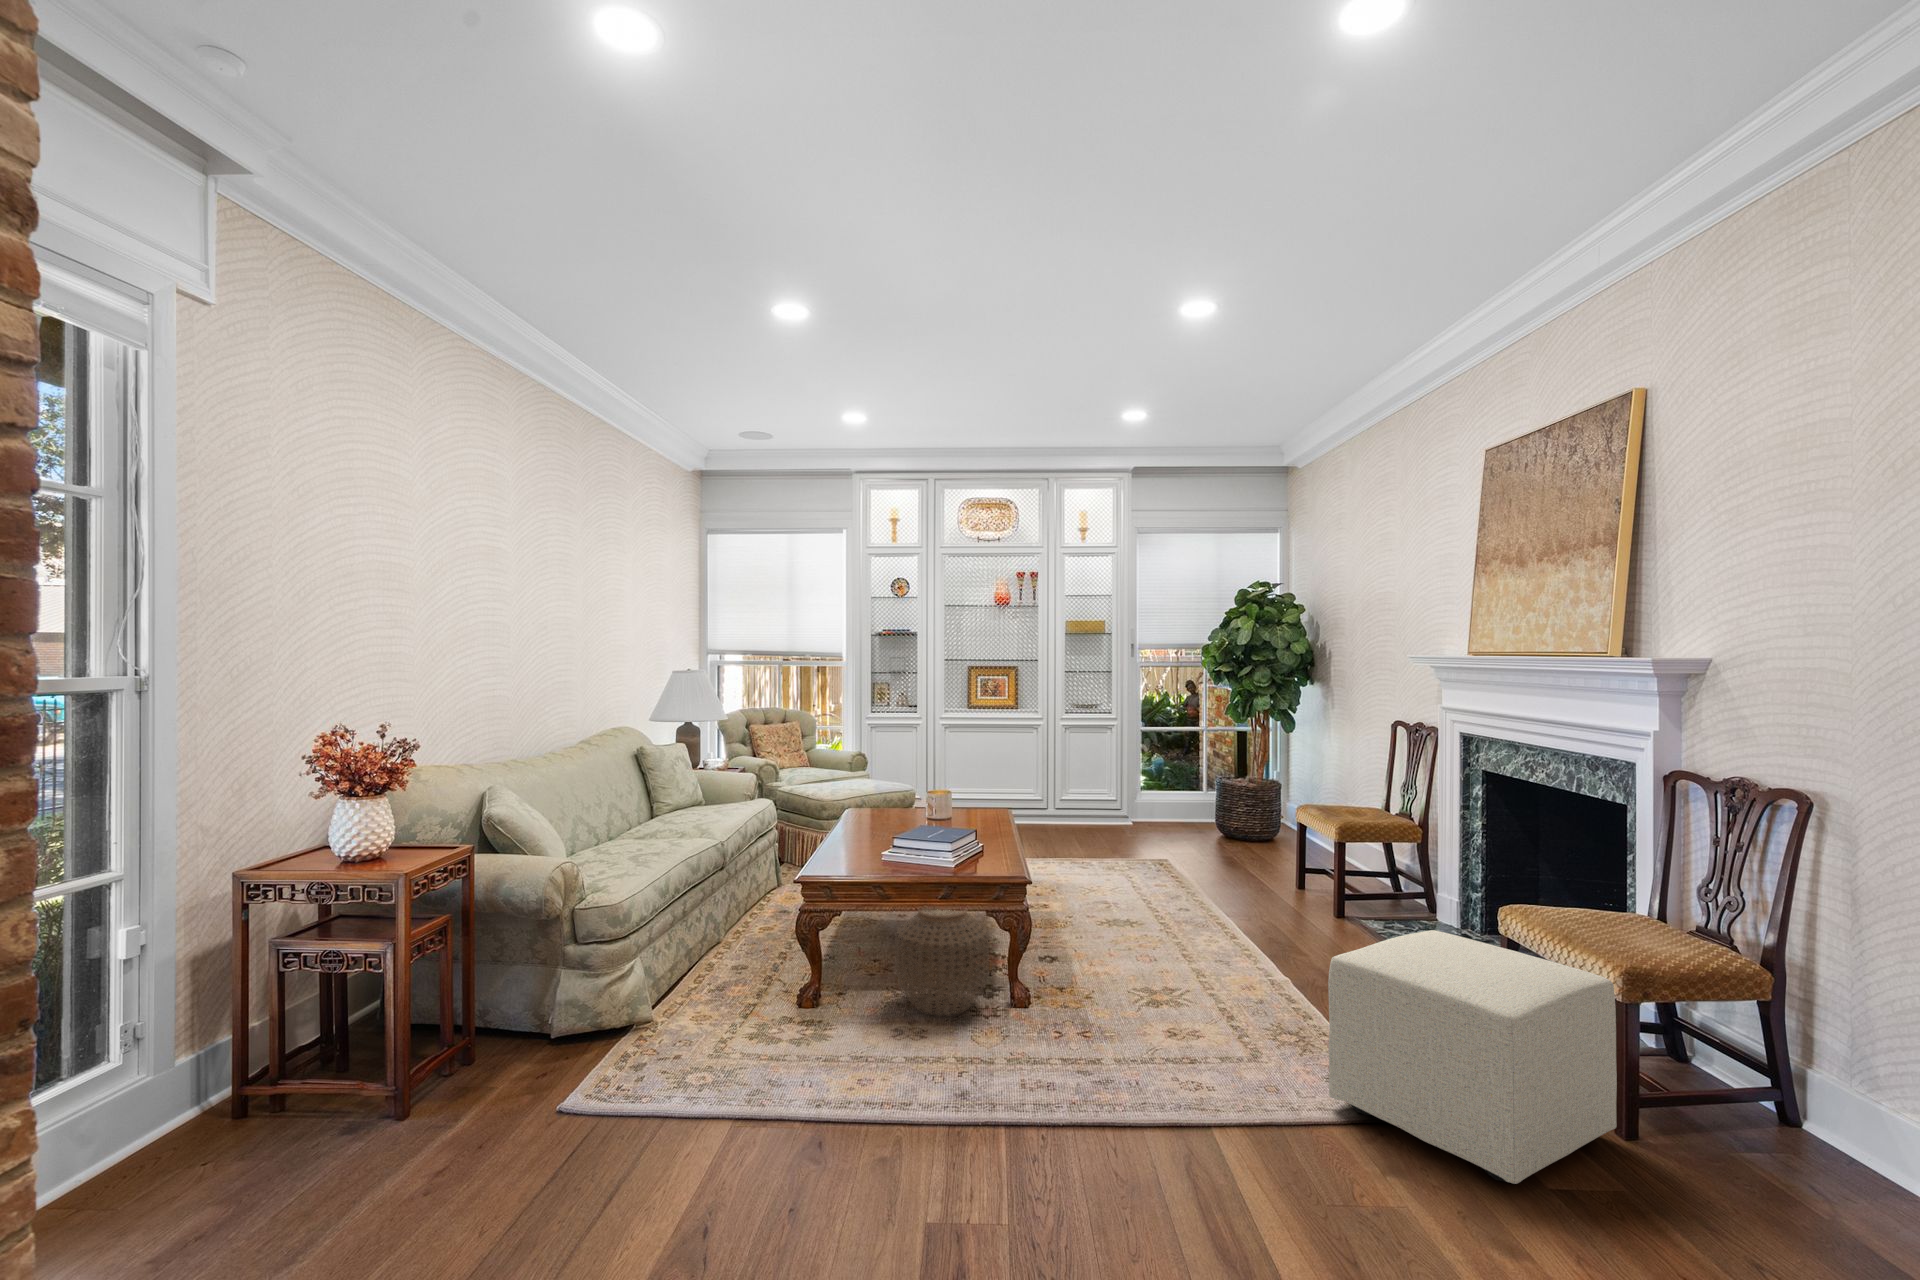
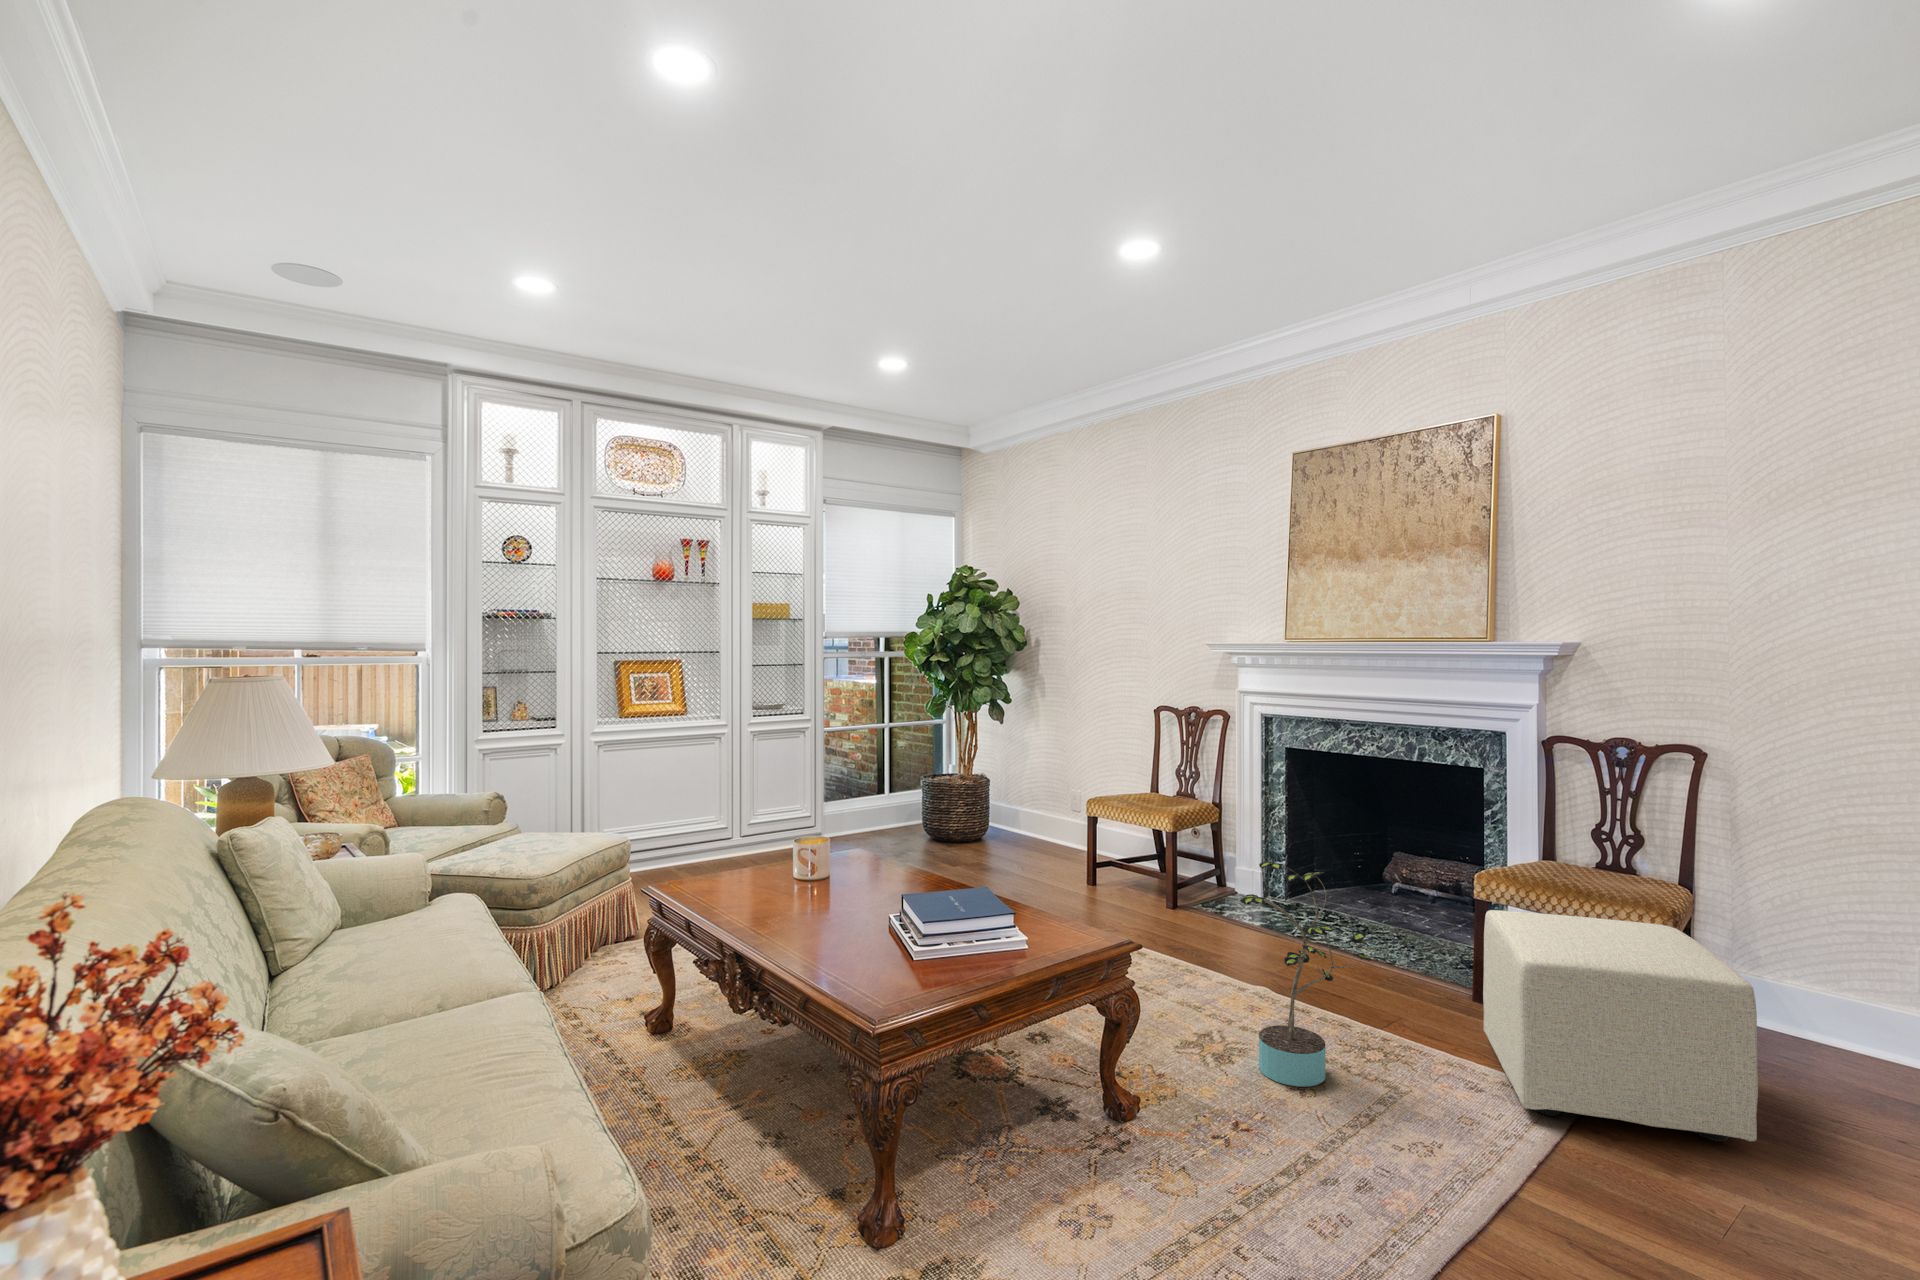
potted plant: none [1140,845,1246,1038] -> present [1240,862,1371,1087]
woven basket: present [895,909,989,1015] -> none [978,998,1113,1171]

